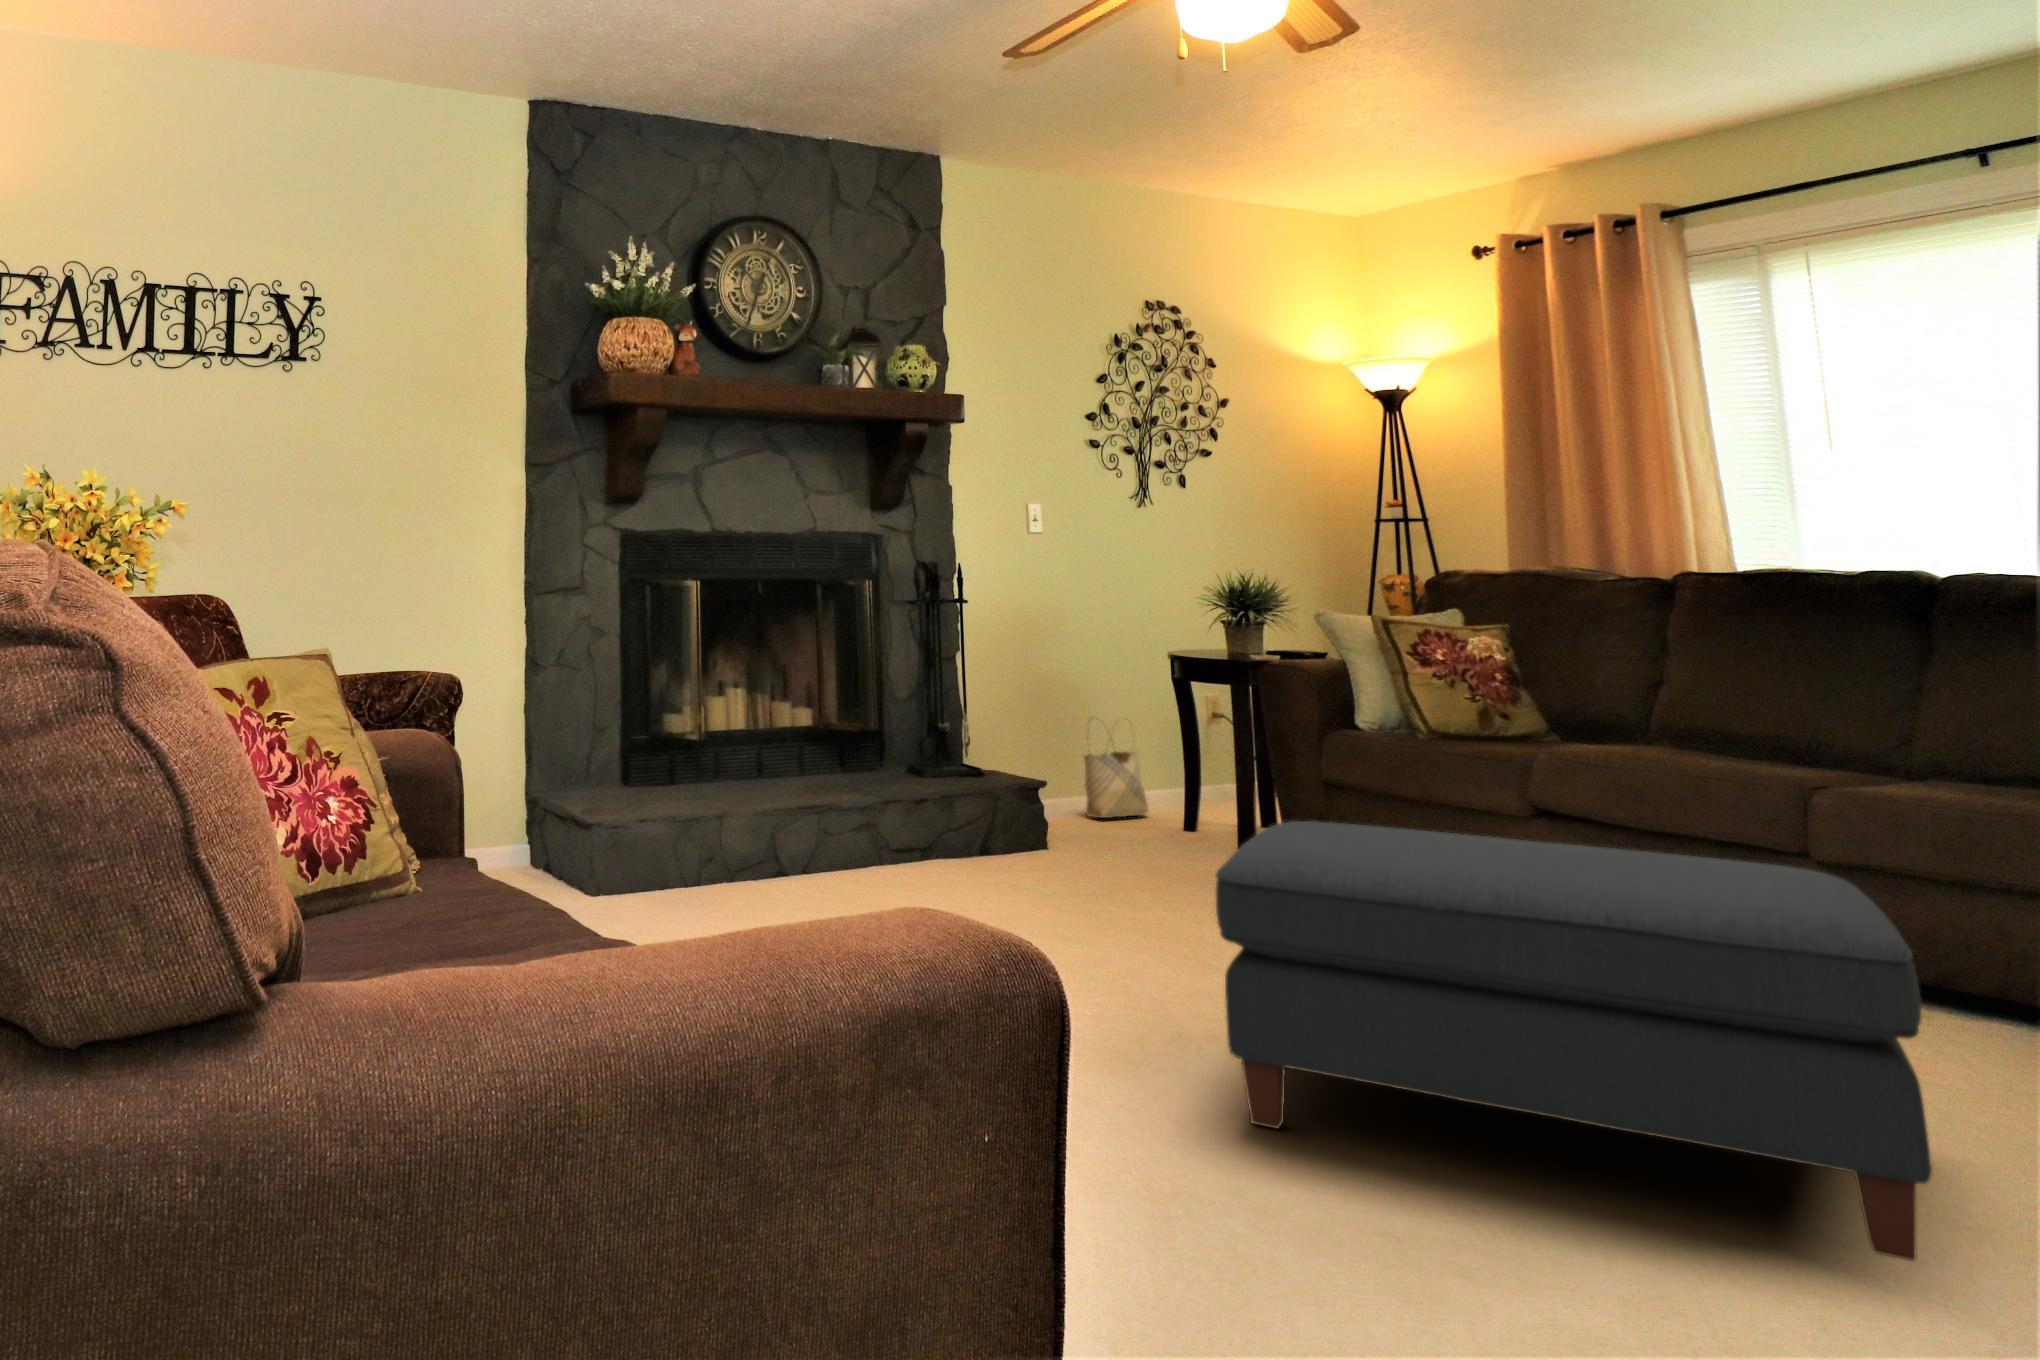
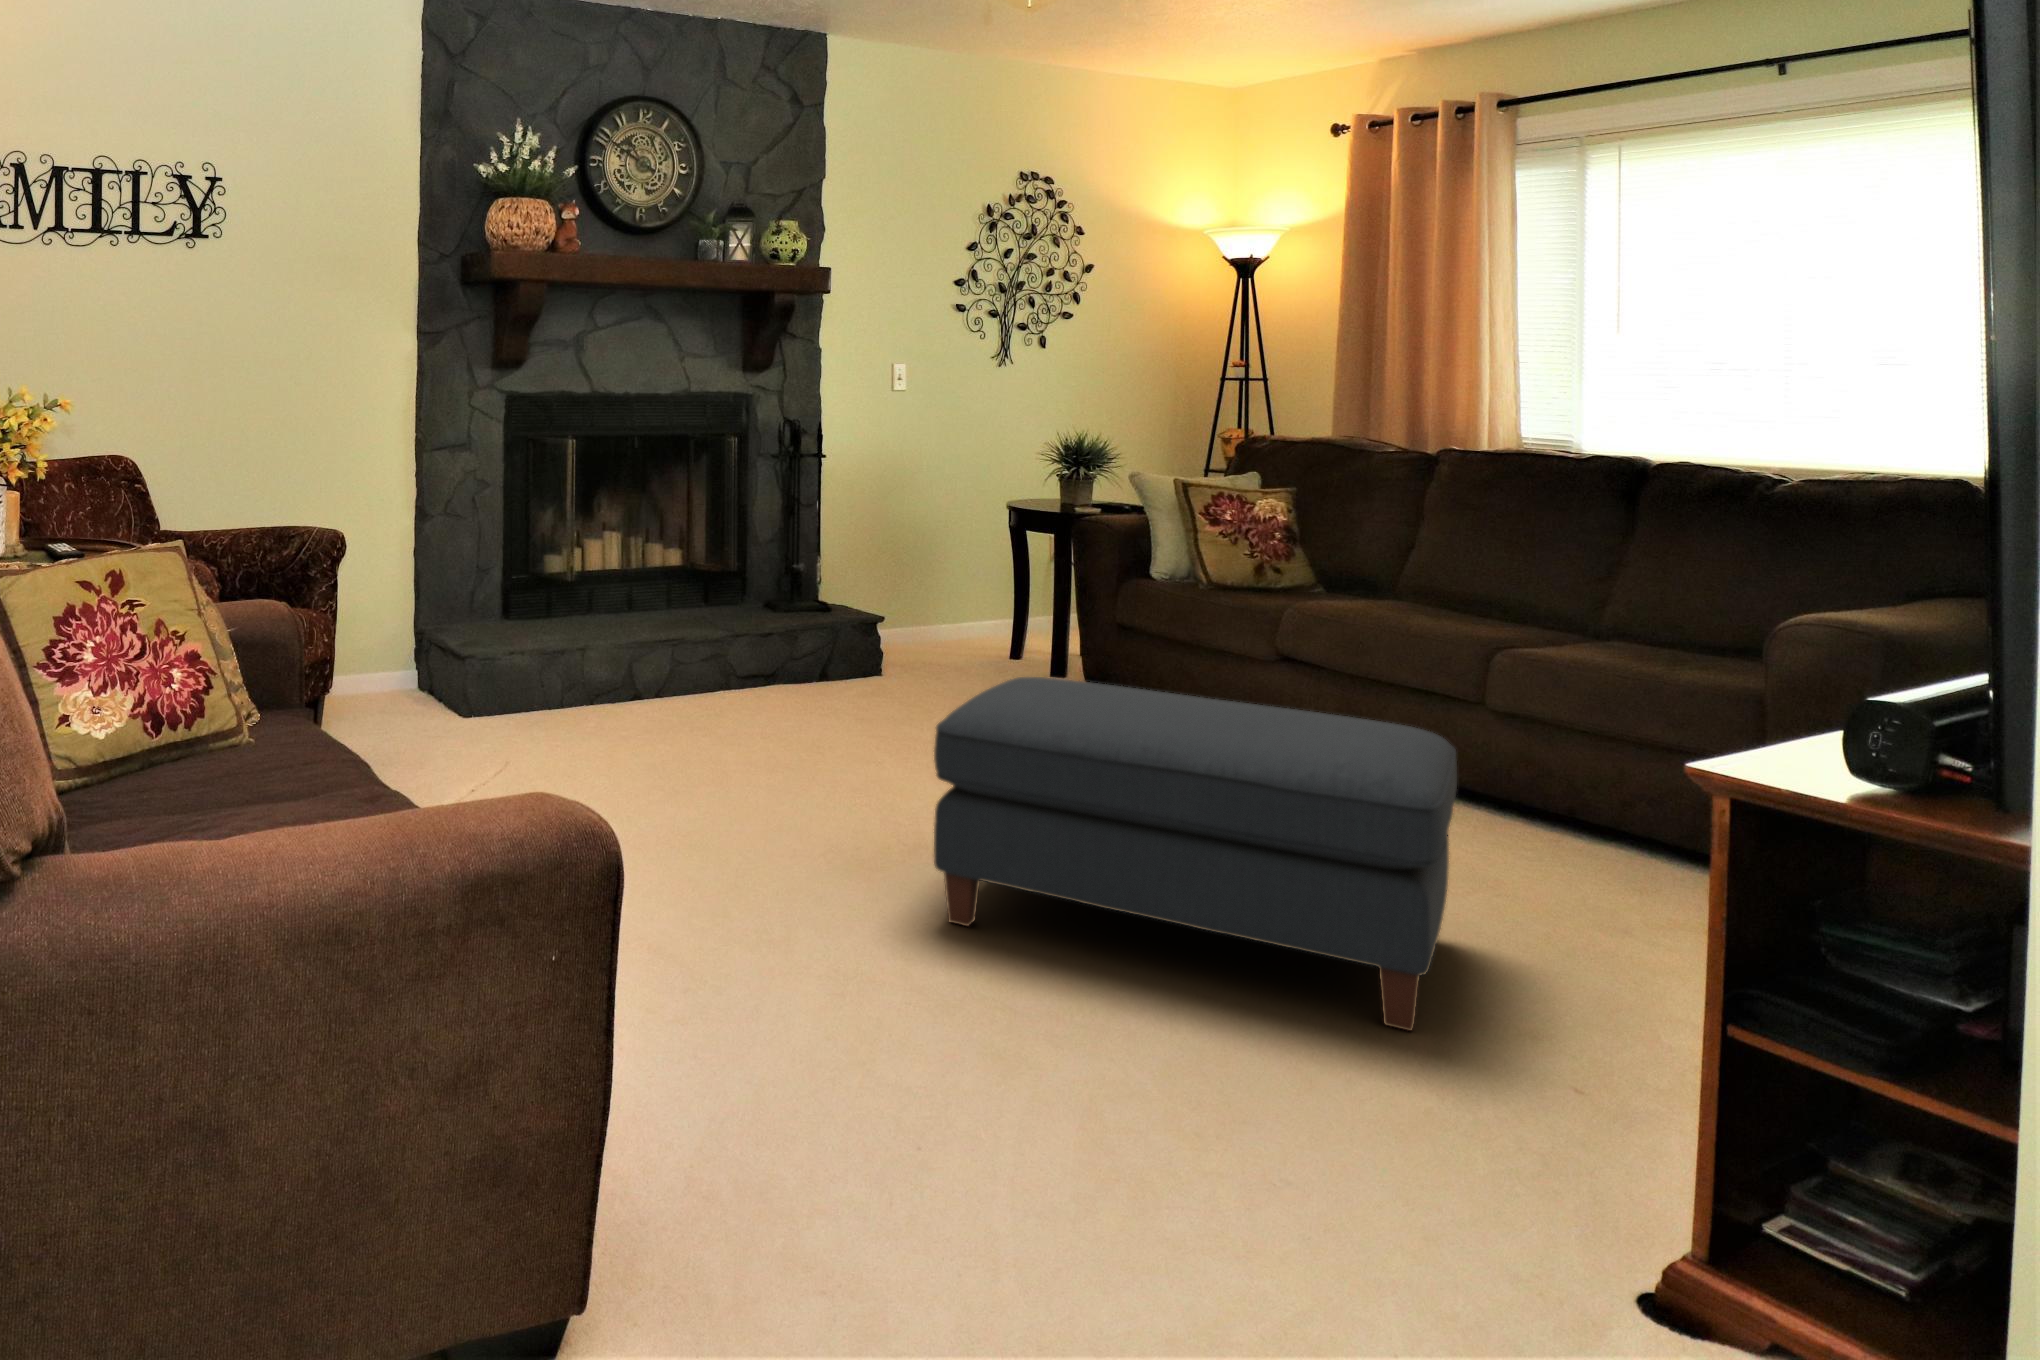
woven basket: present [1084,719,1148,818] -> none [931,557,987,647]

